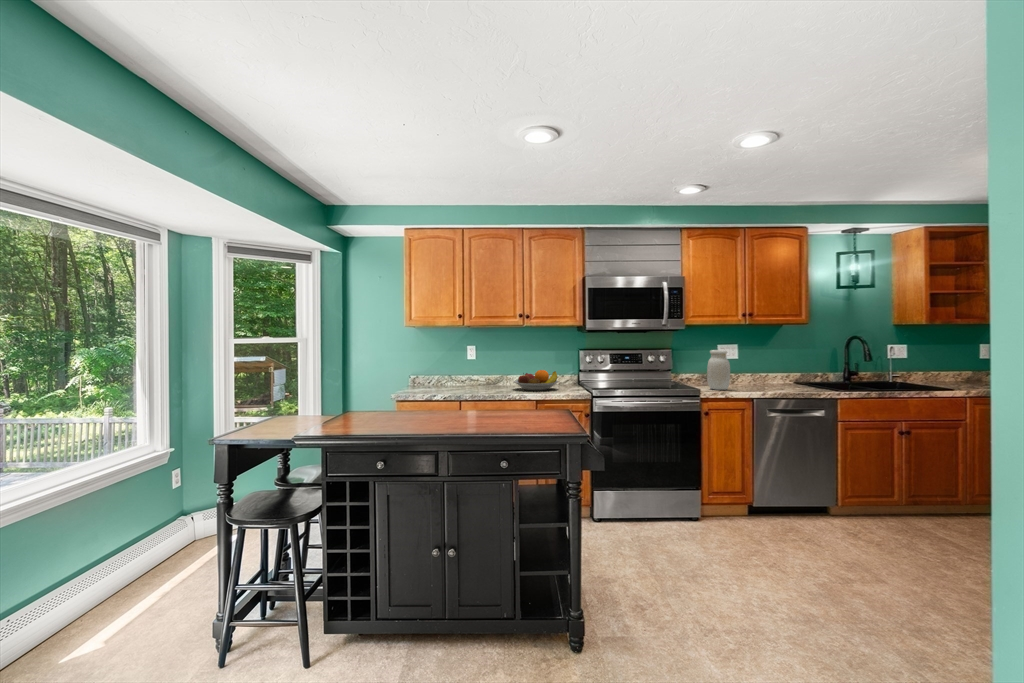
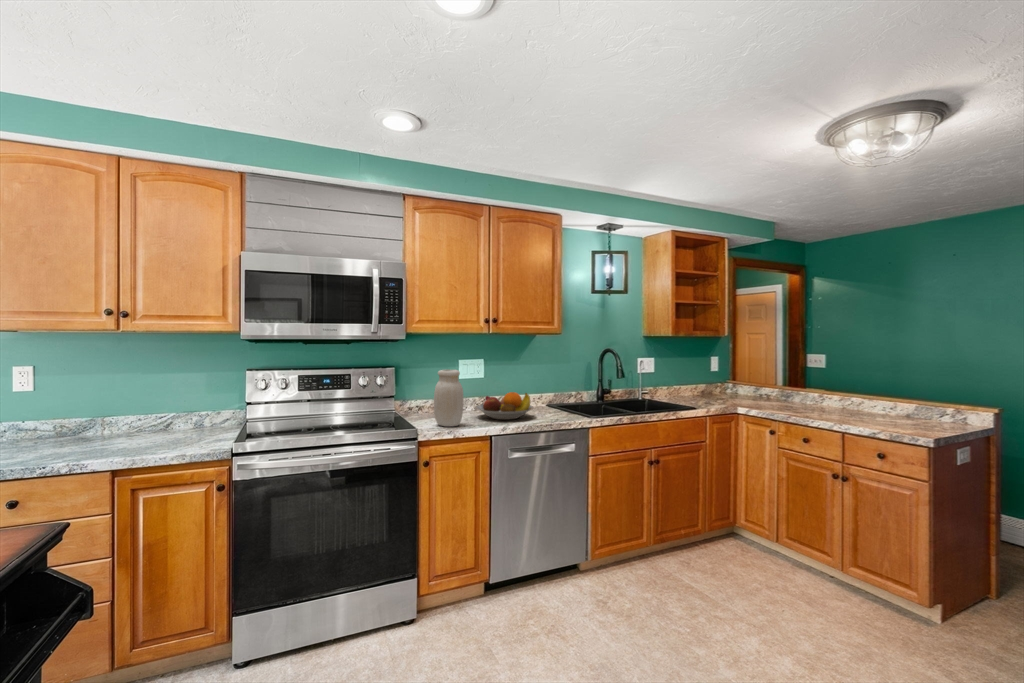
fruit bowl: present [514,370,559,391] -> present [475,392,534,420]

